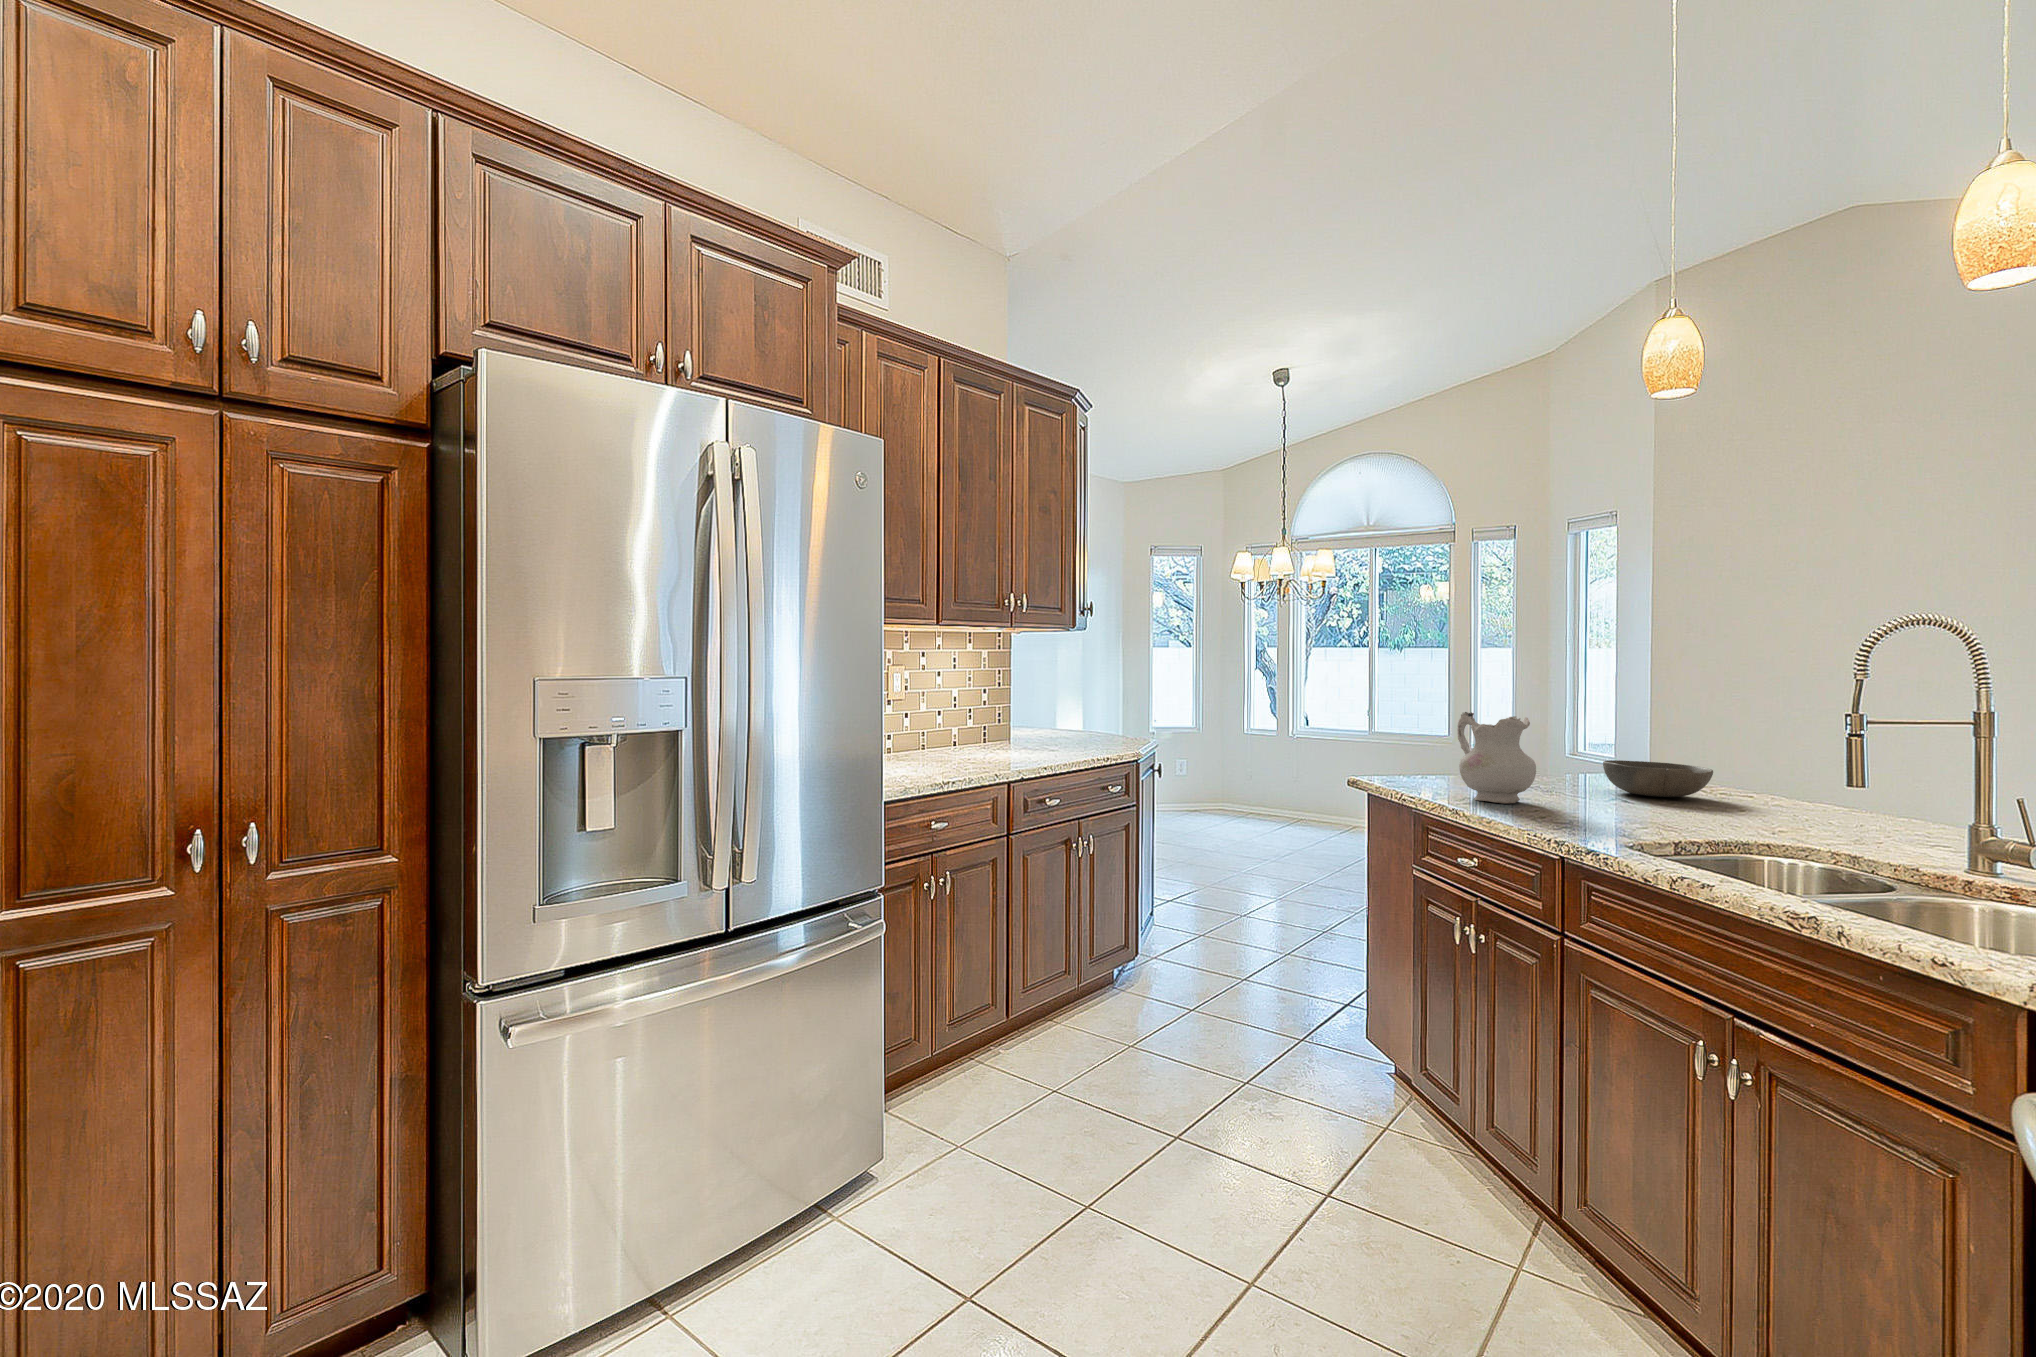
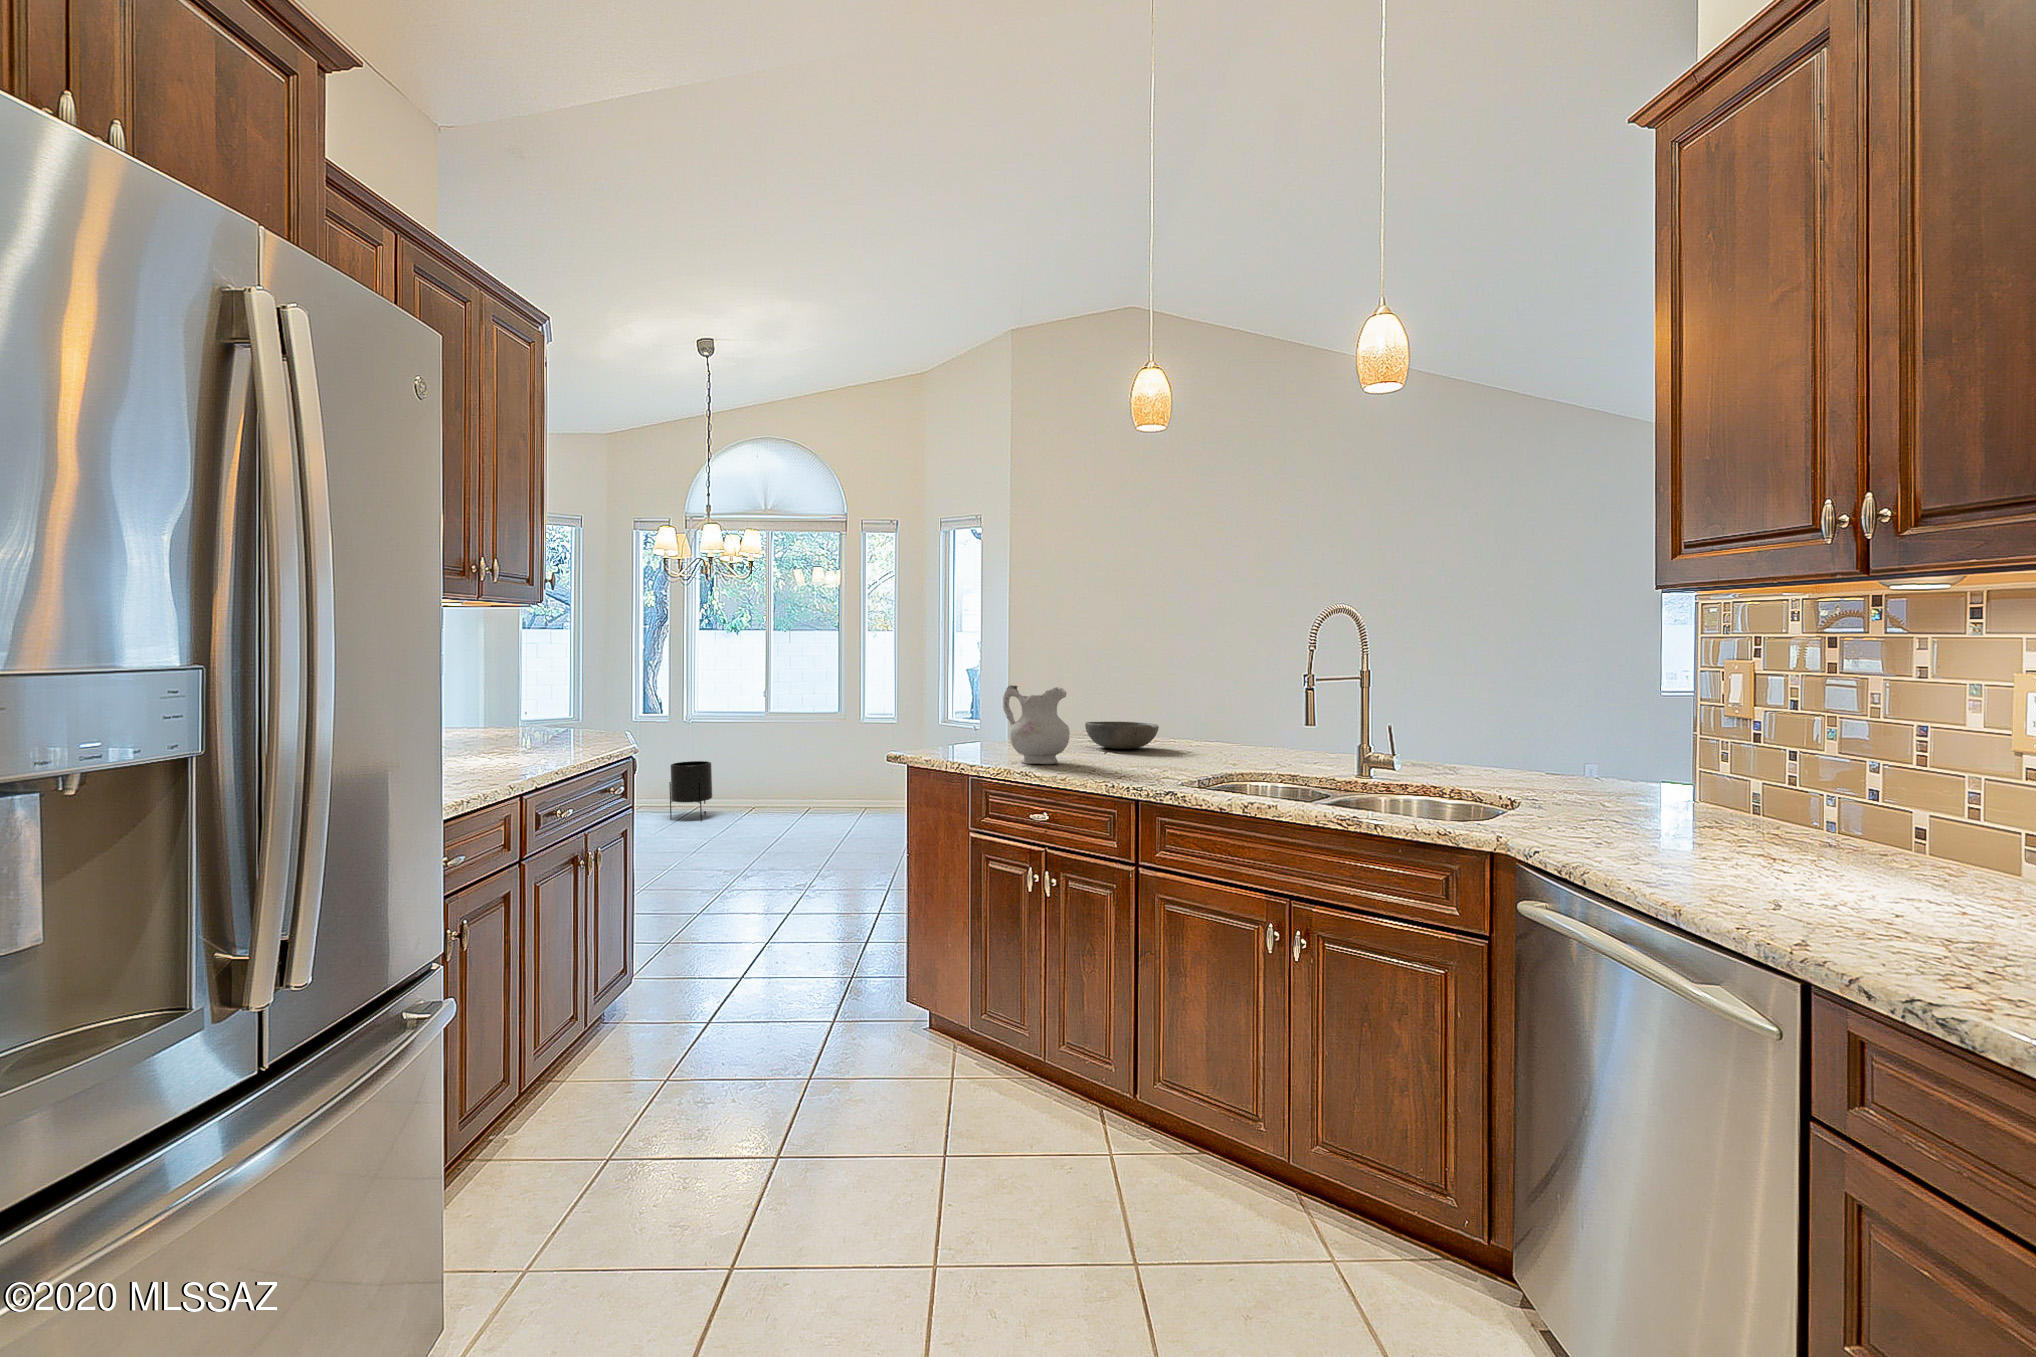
planter: none [1277,772,1316,829] -> present [669,761,712,821]

